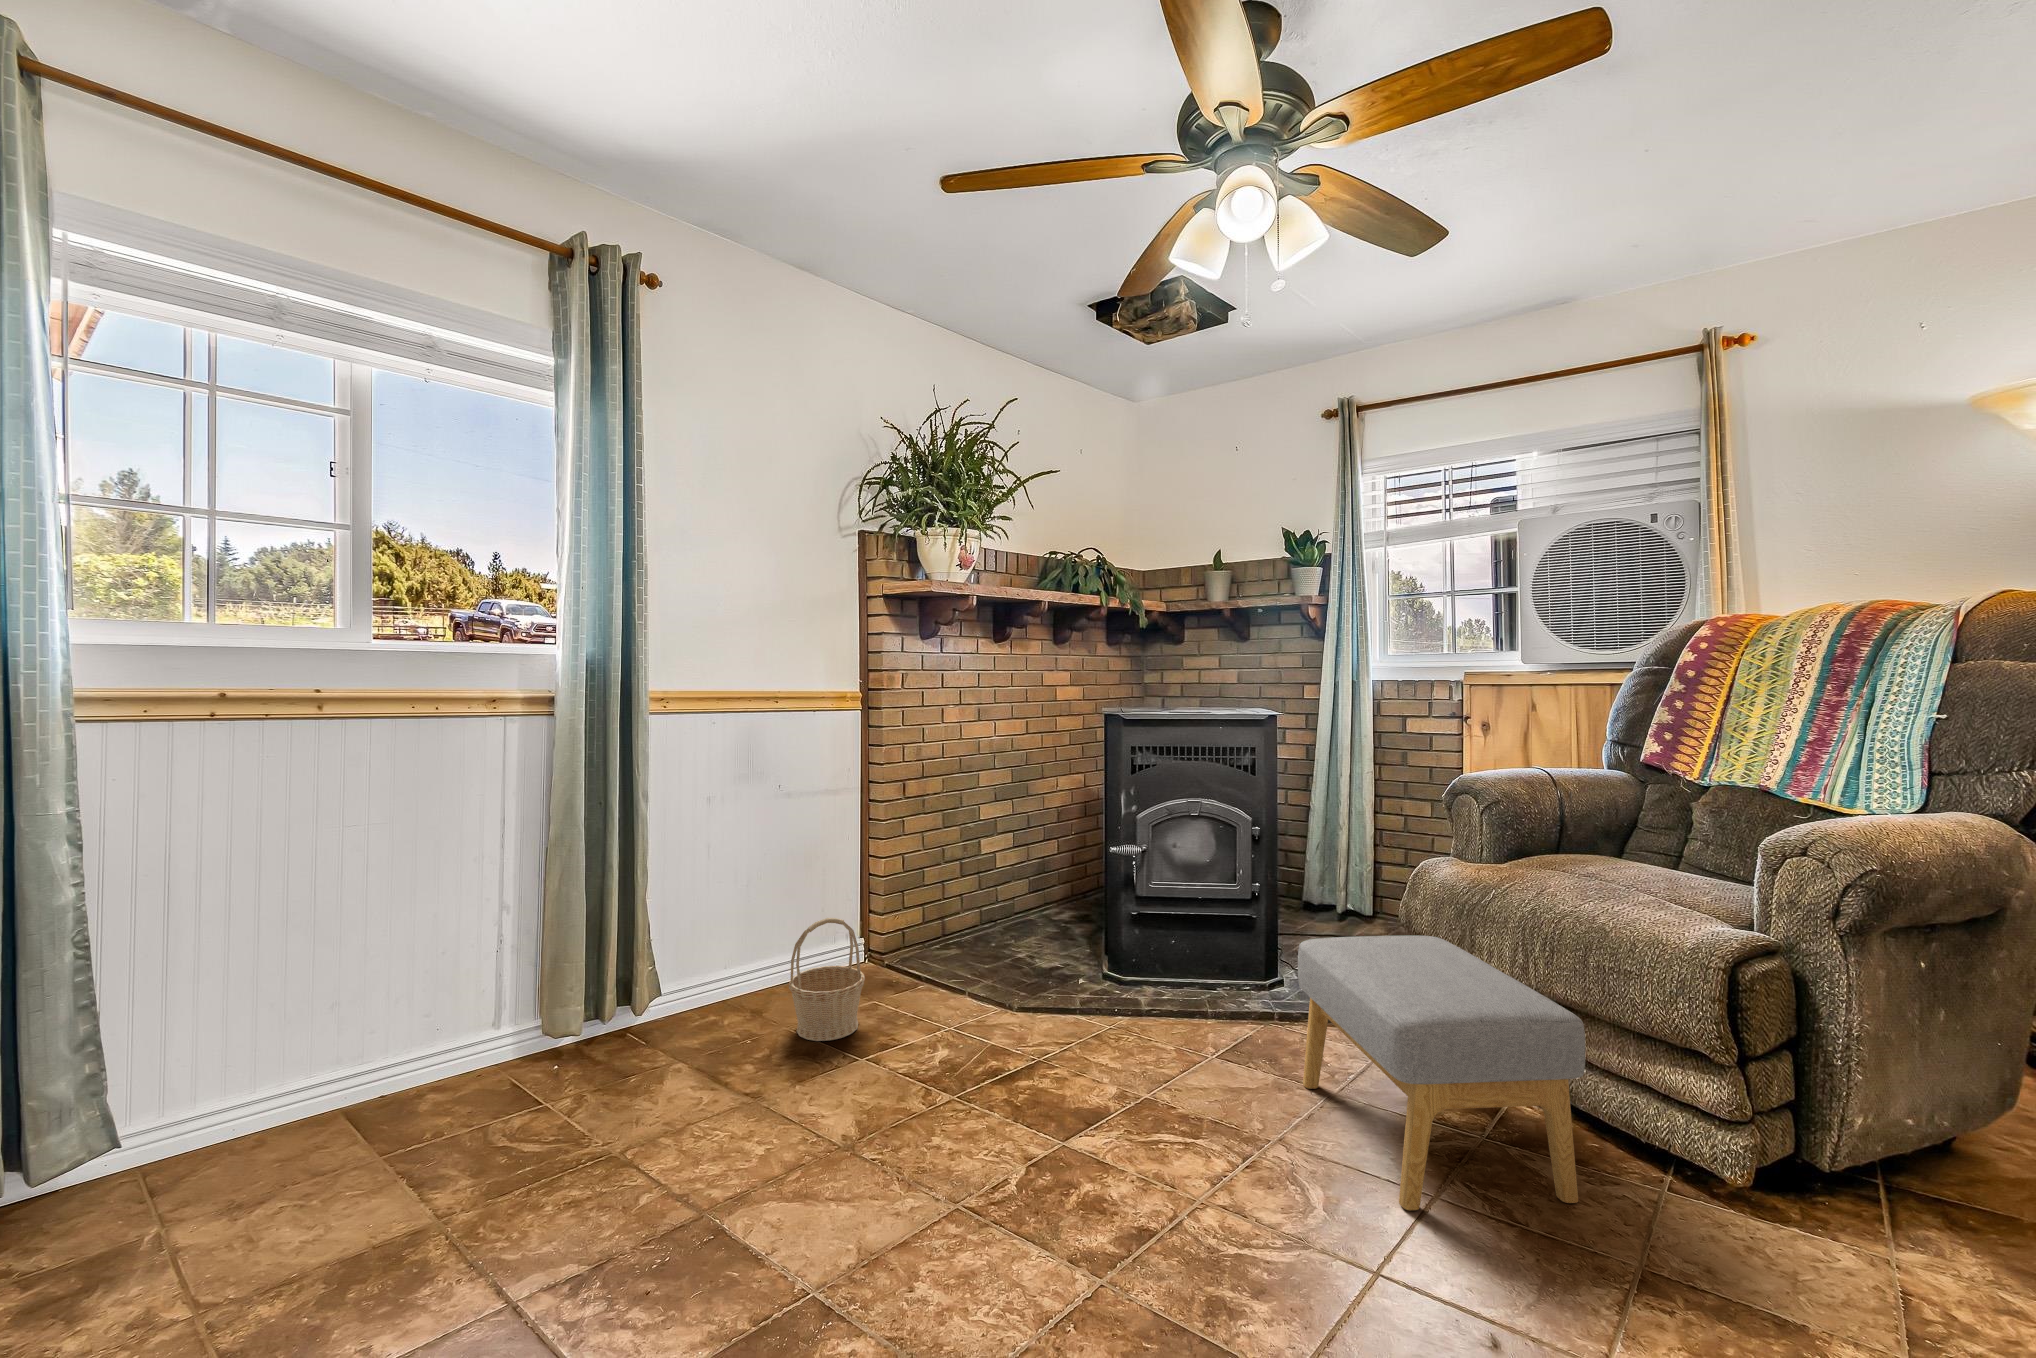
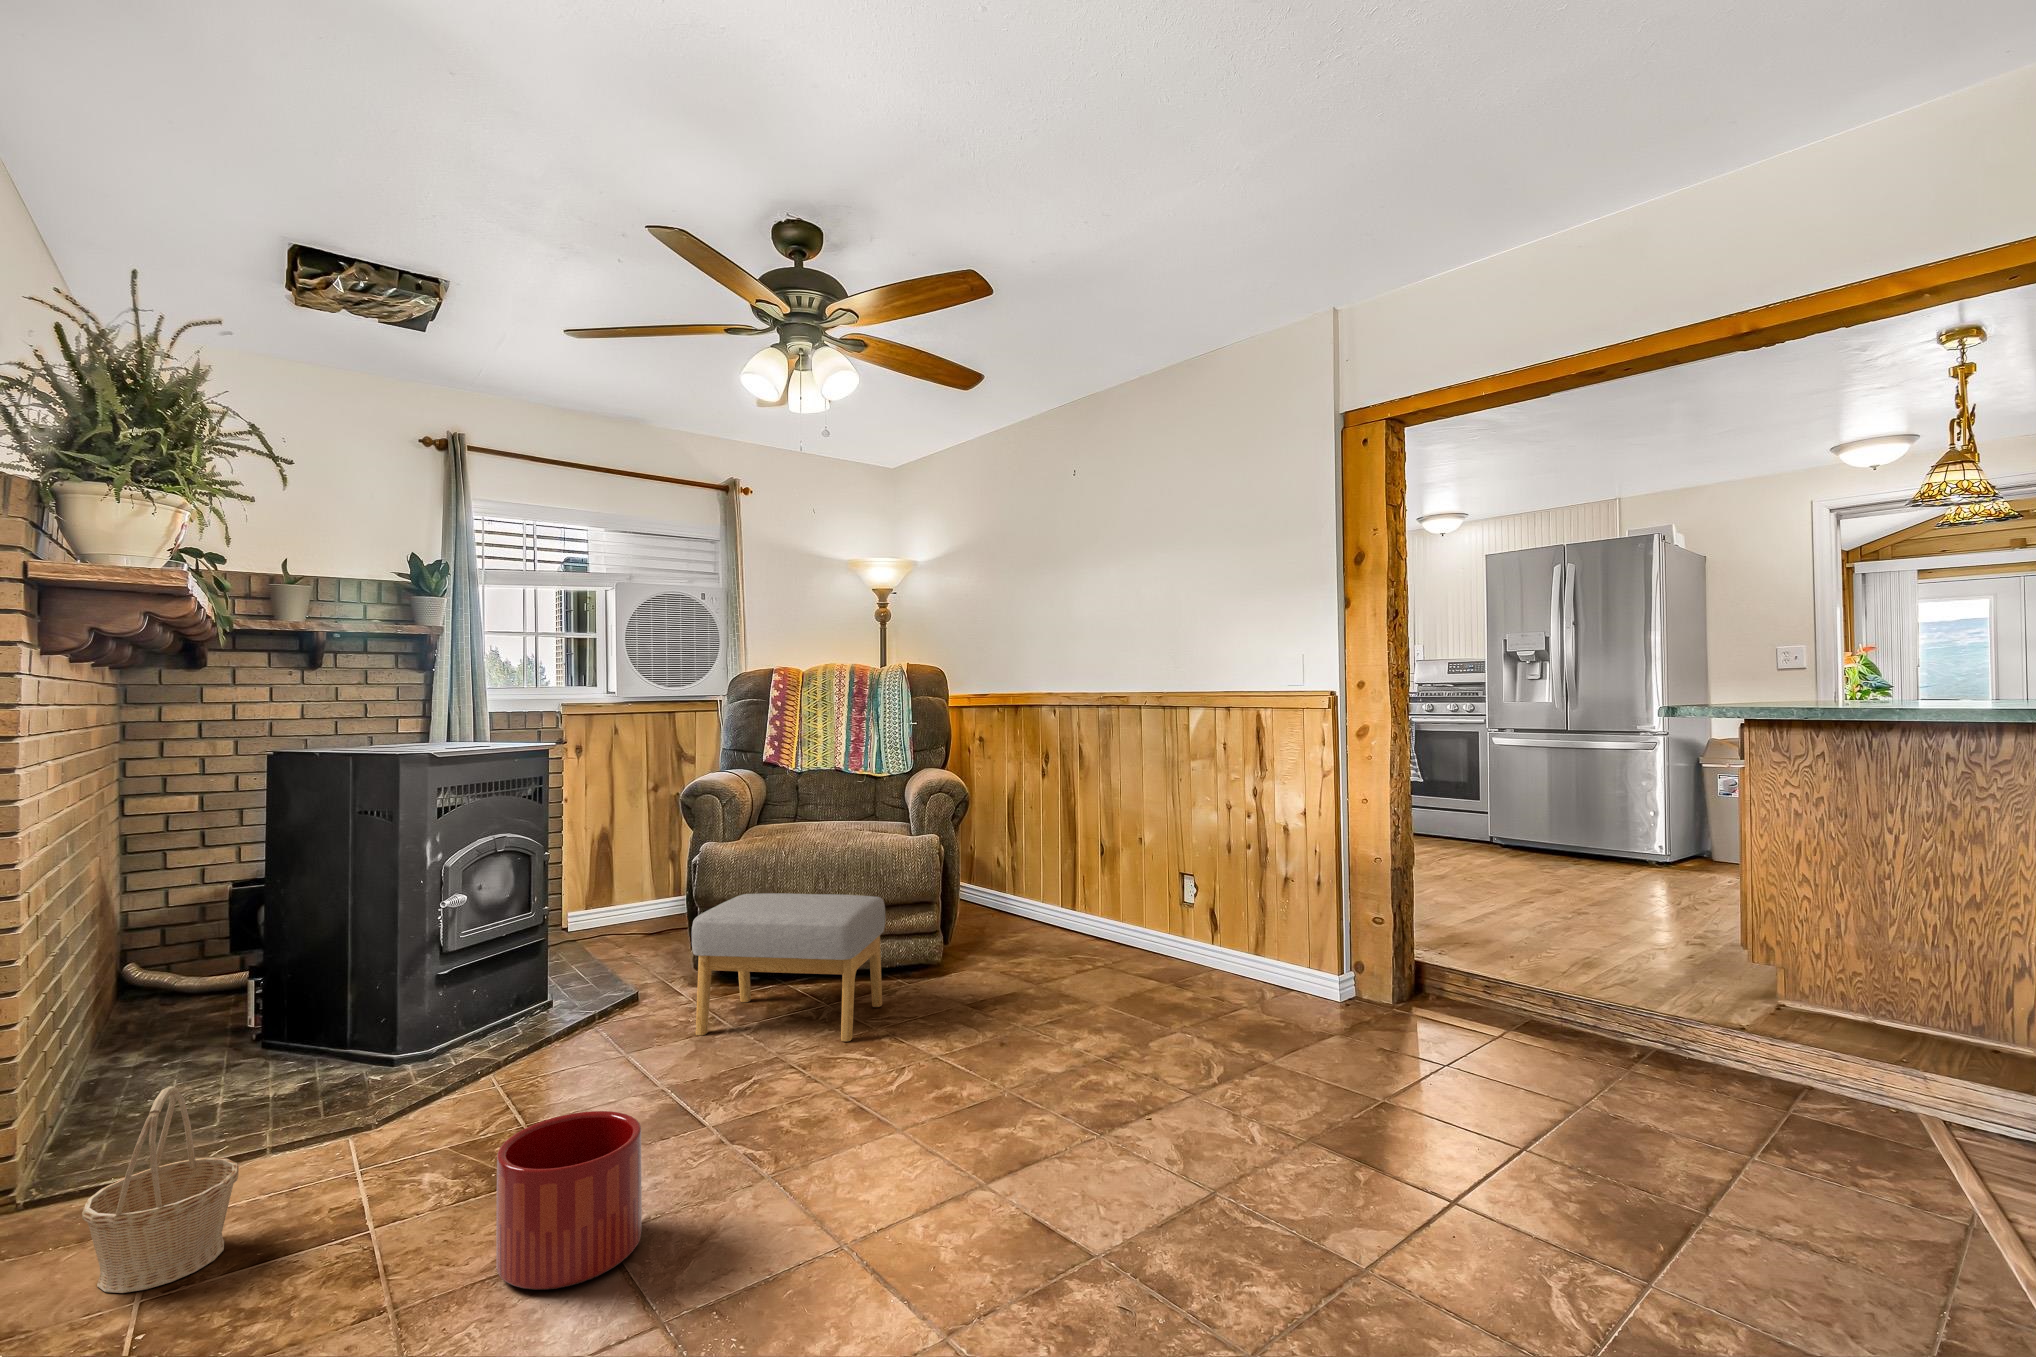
planter: none [769,1051,892,1215] -> present [496,1111,642,1290]

